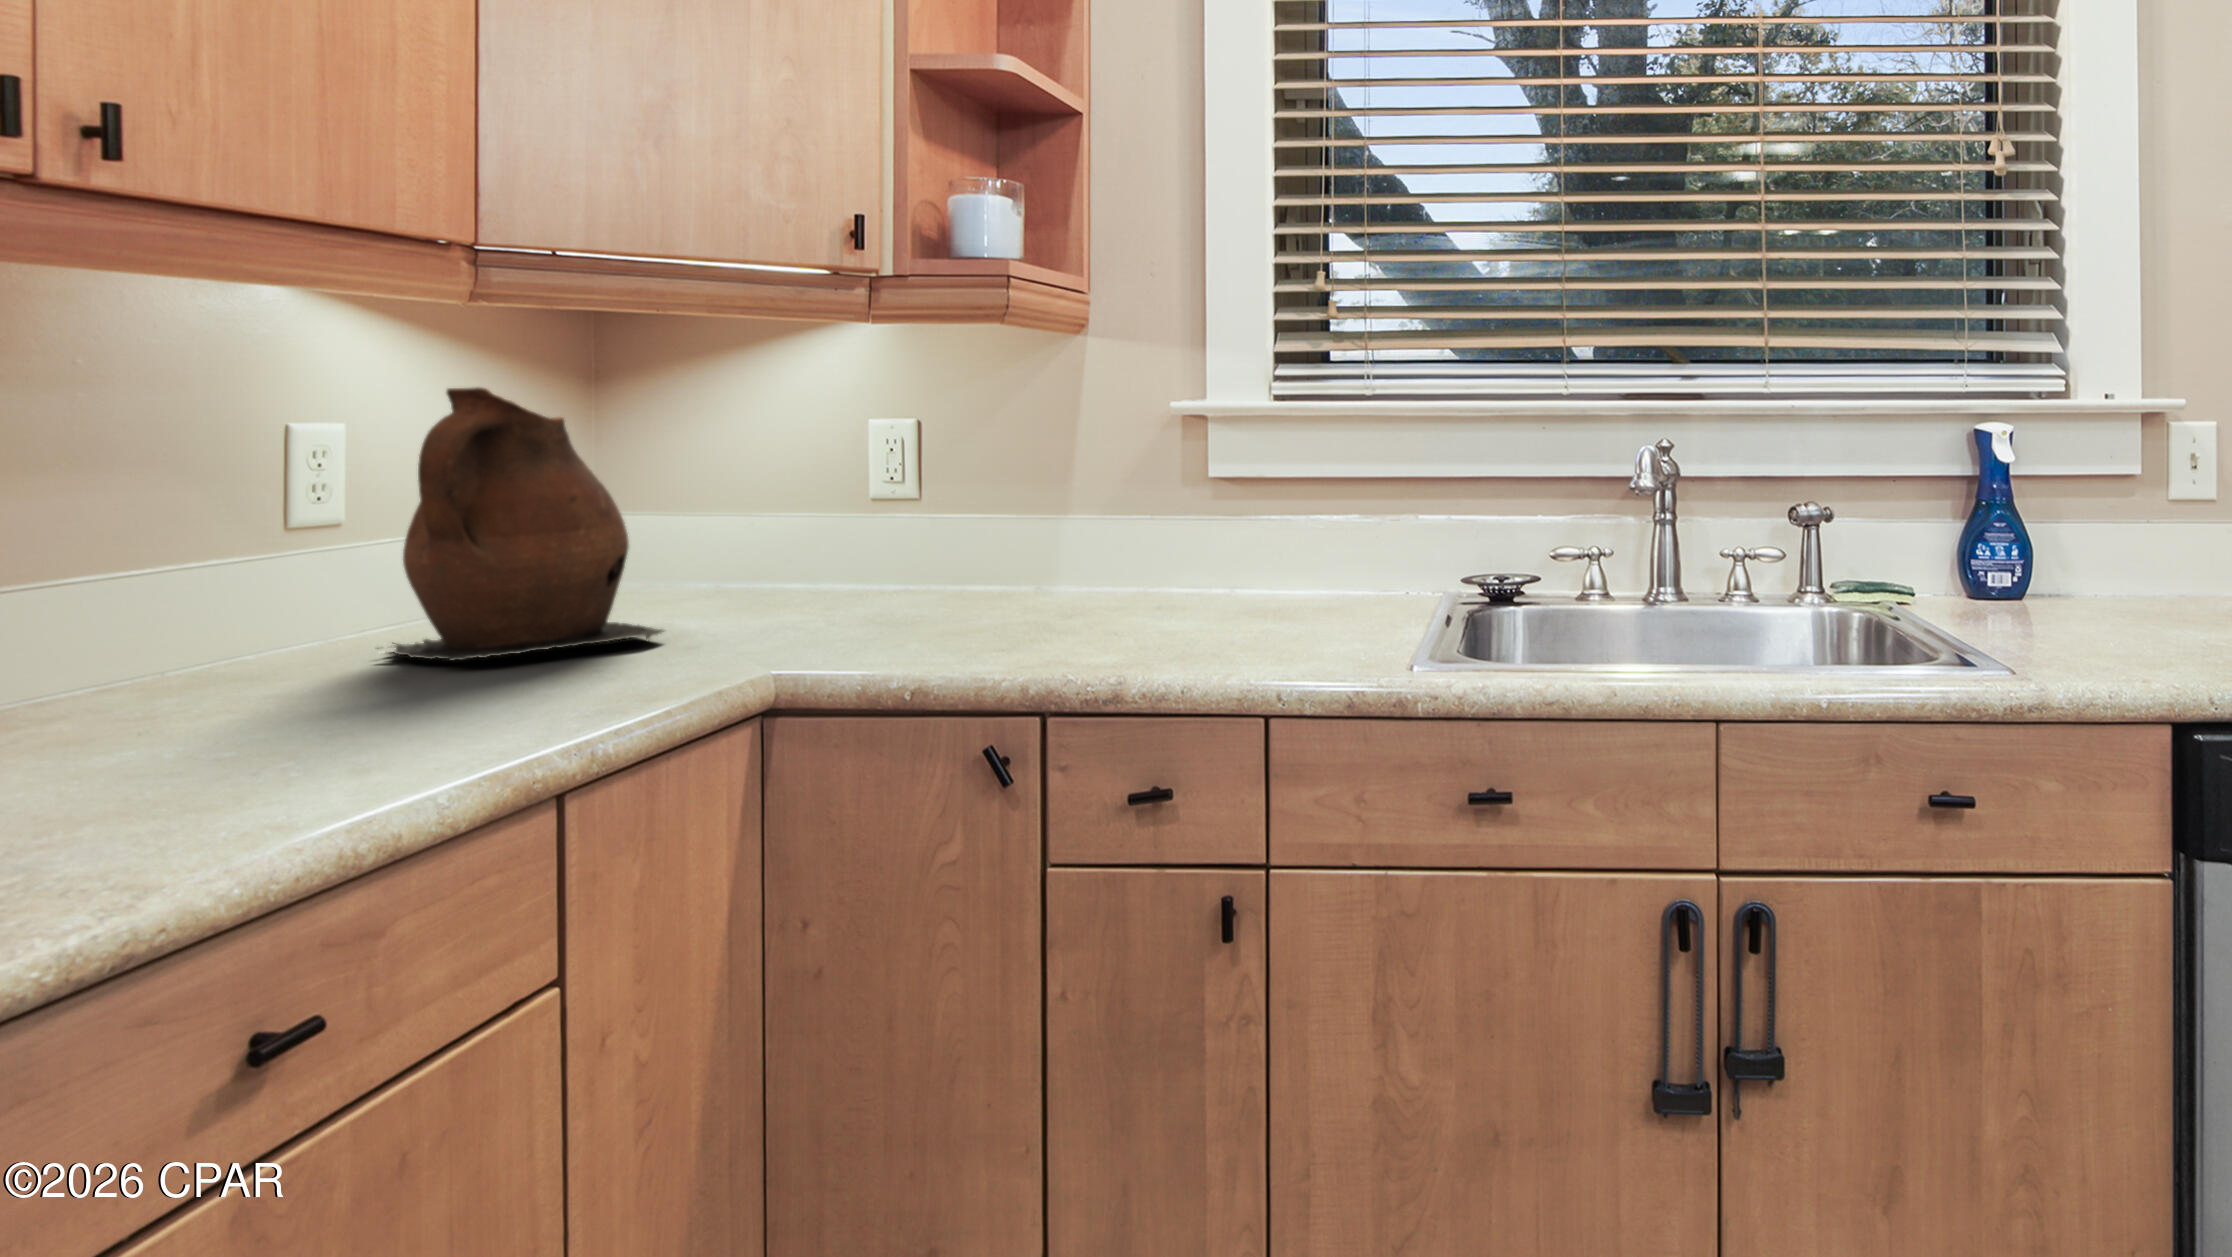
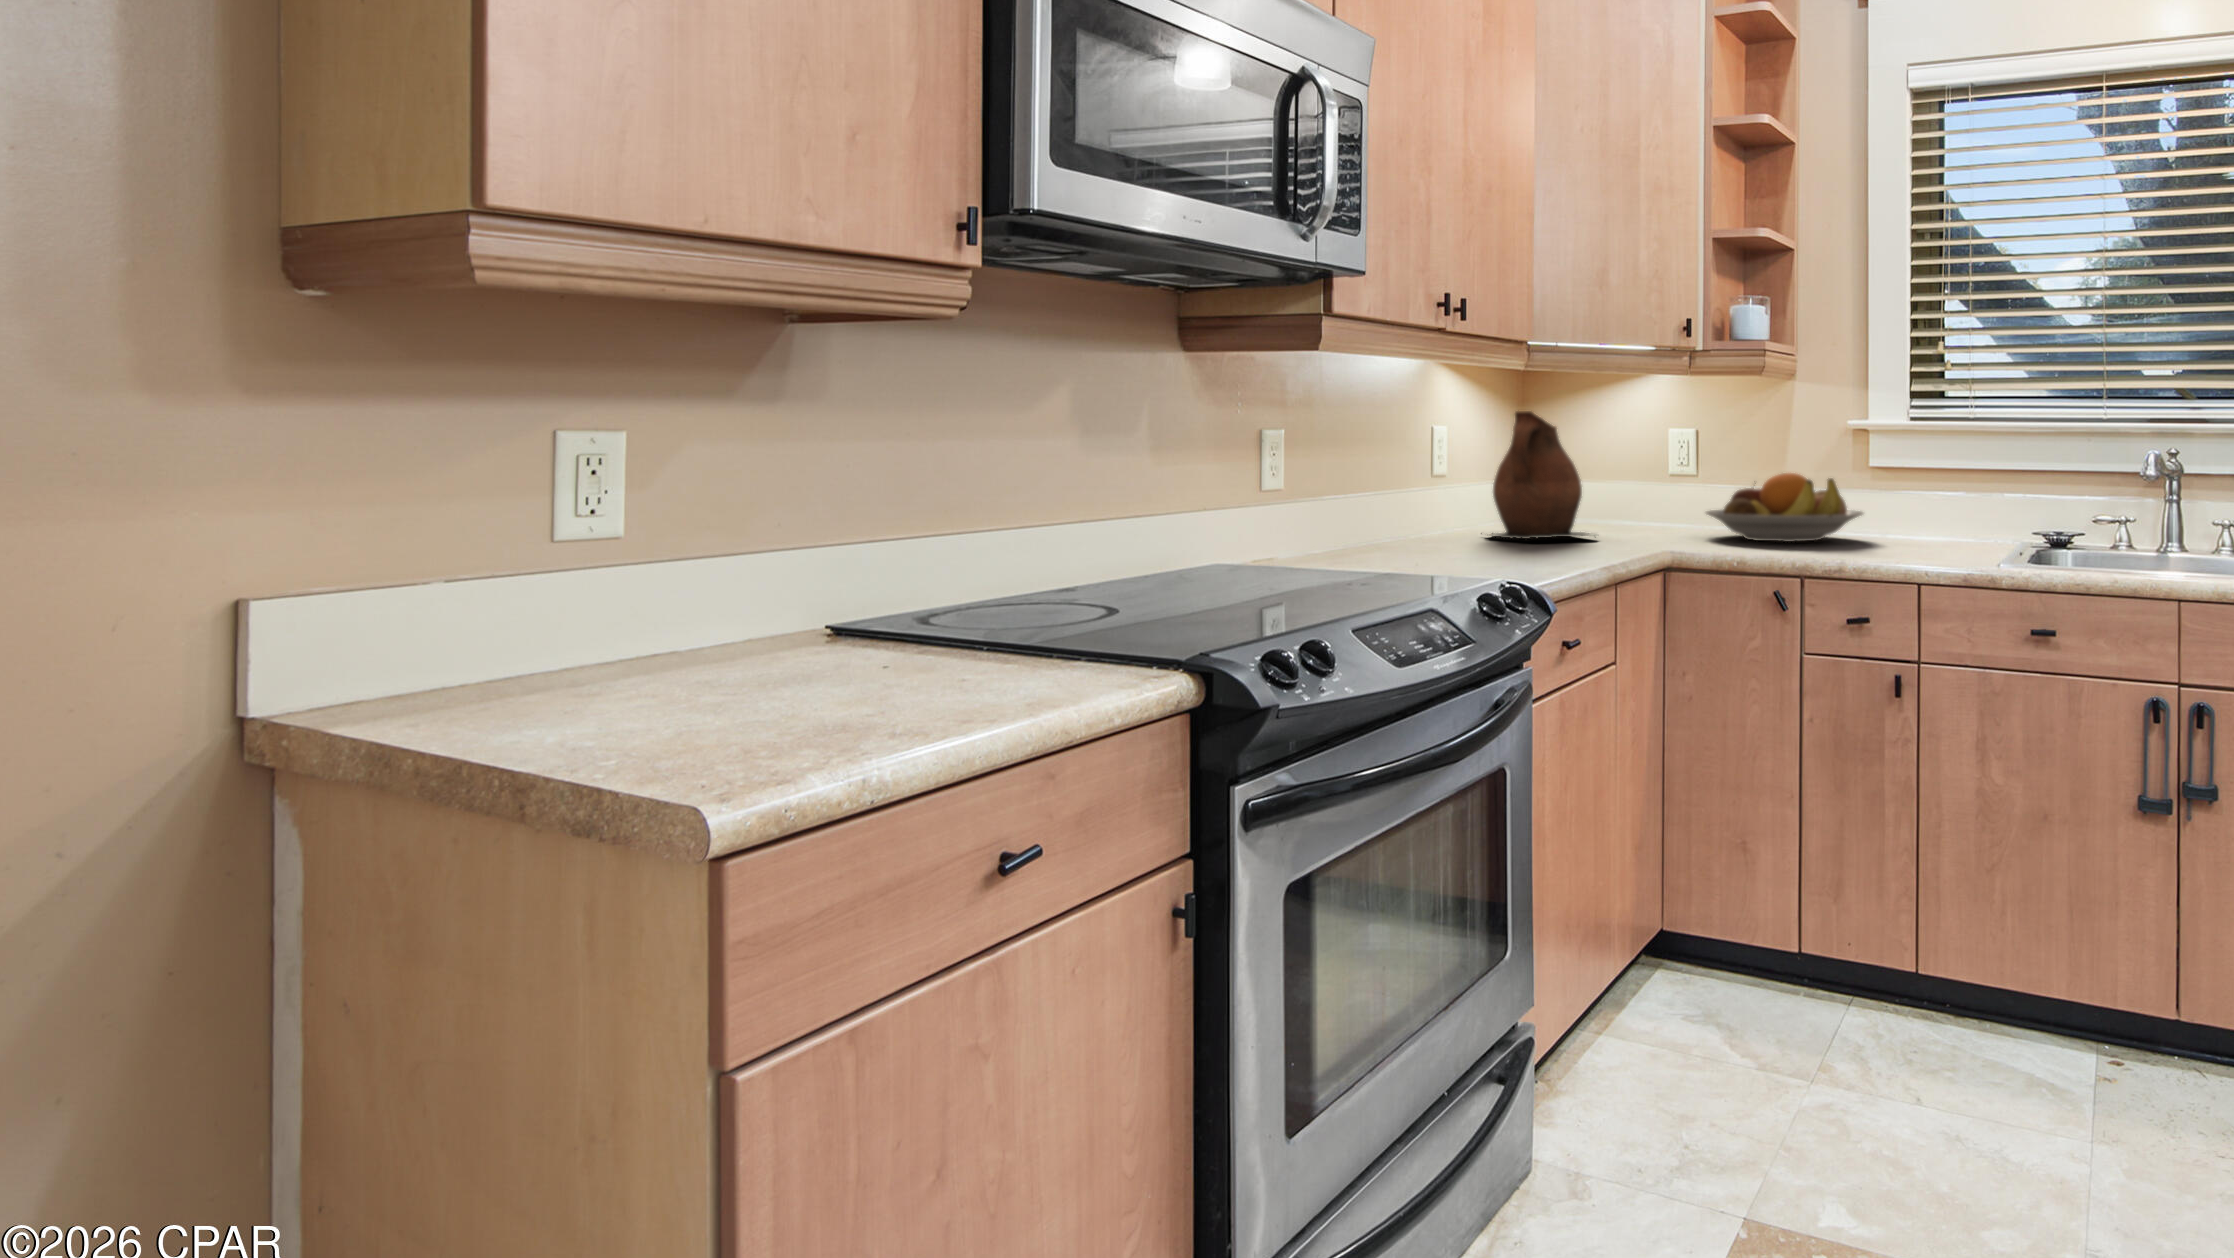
fruit bowl: none [904,494,1195,620] -> present [1706,473,1863,542]

